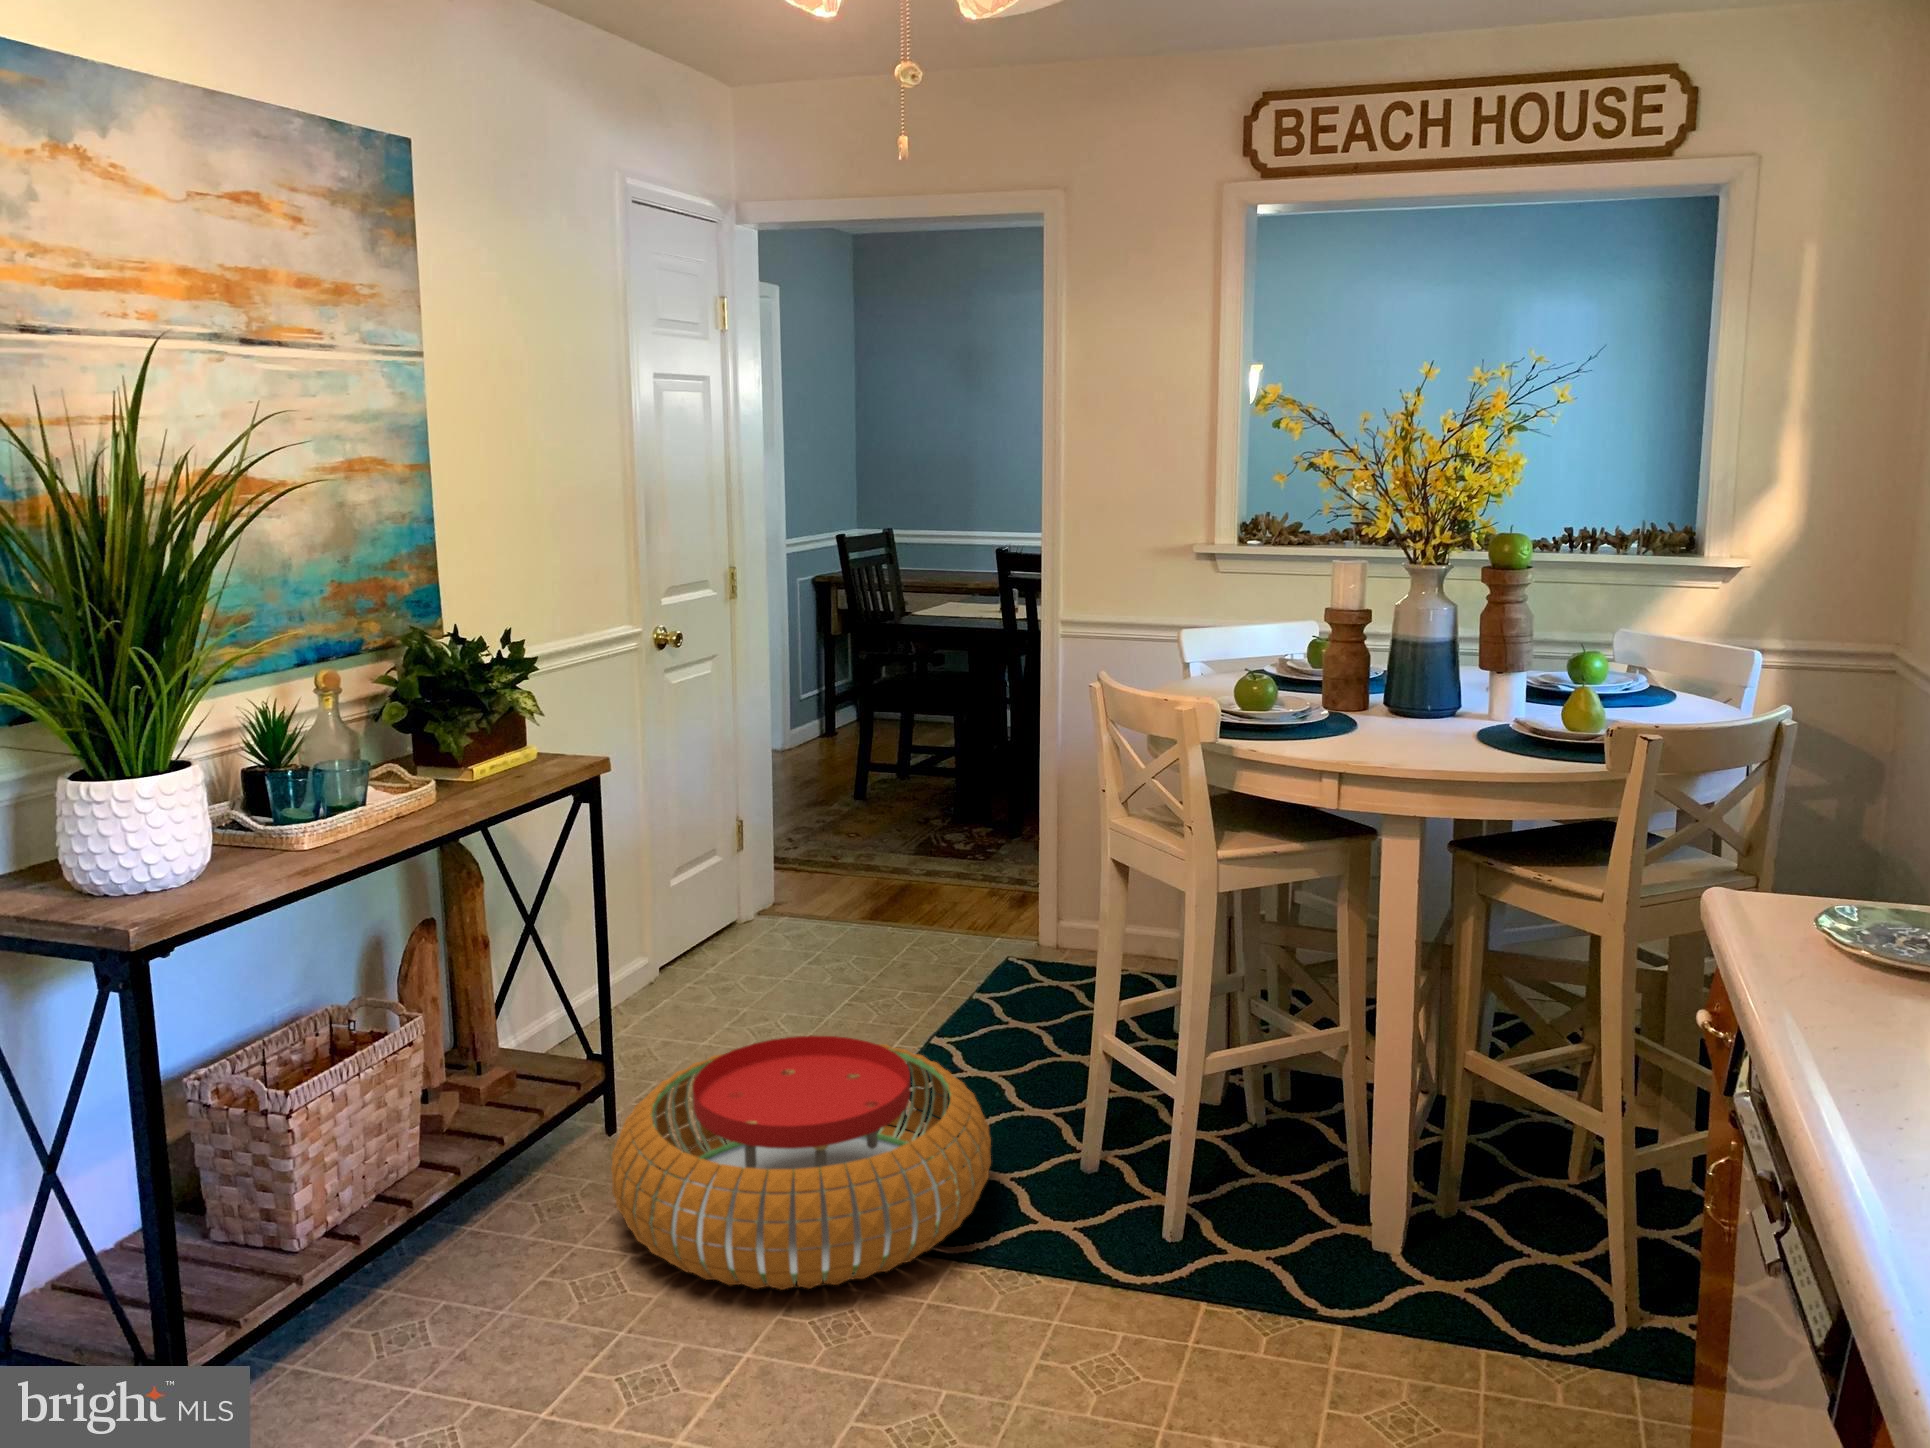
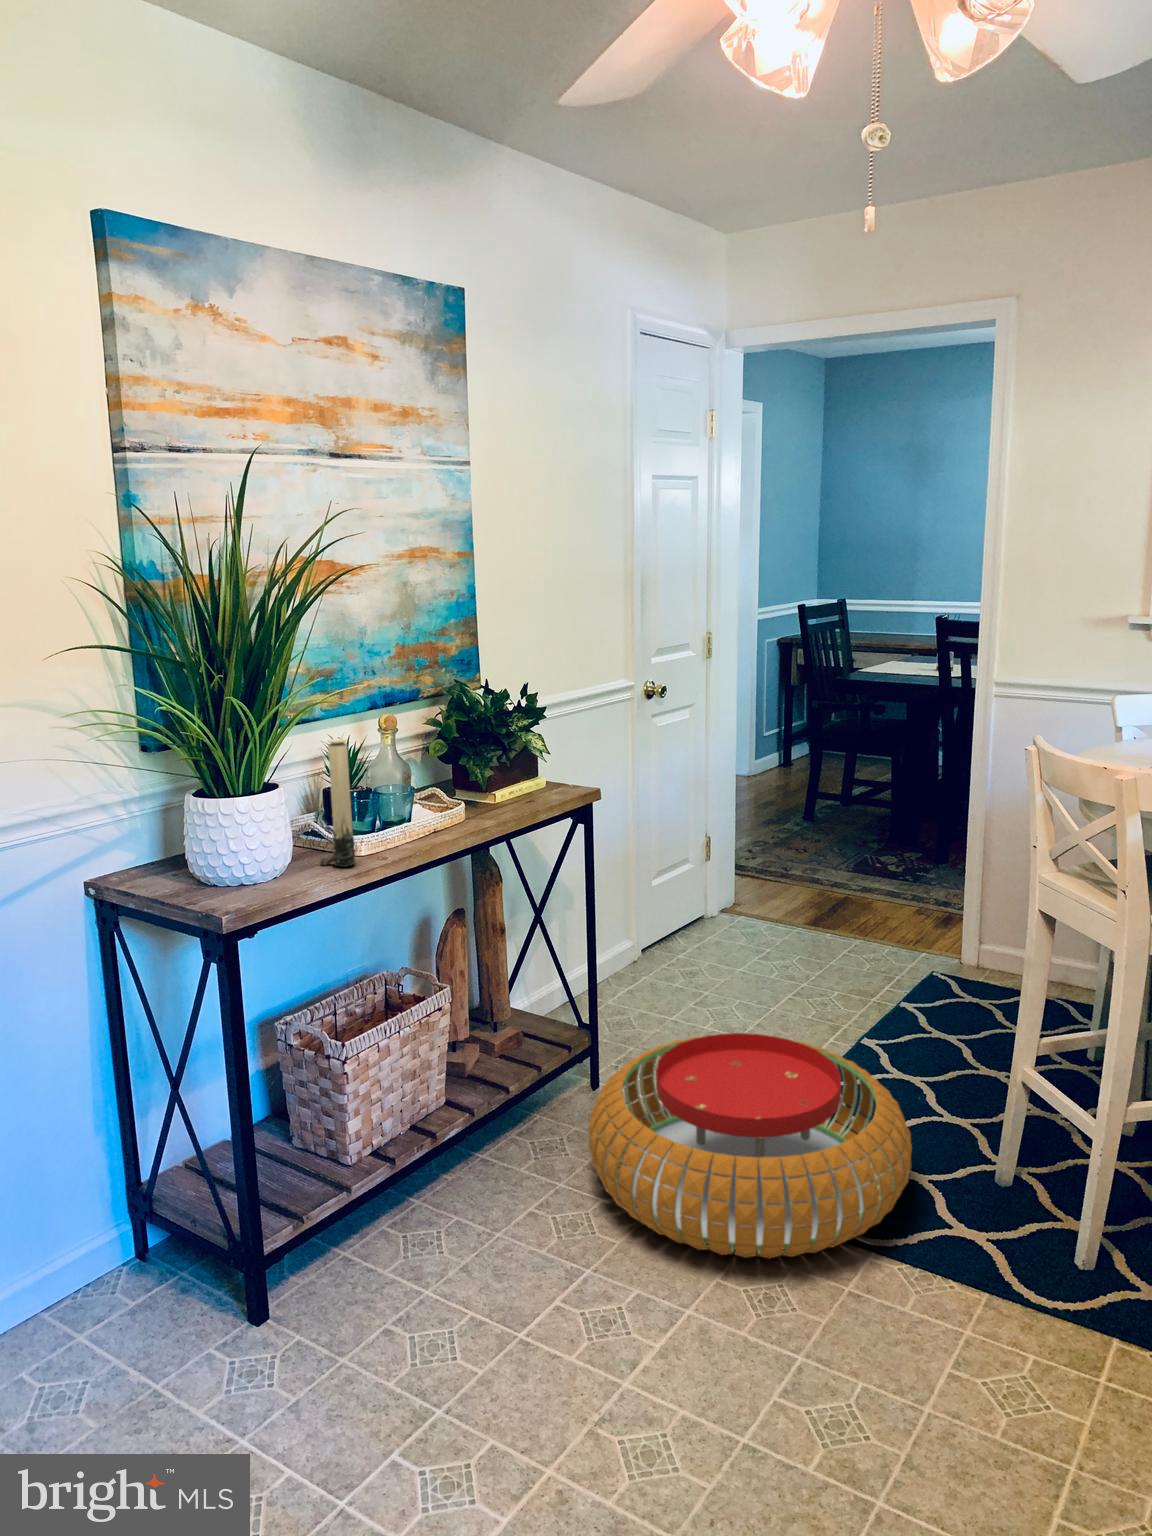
candle: none [248,700,298,863] -> present [320,738,355,867]

